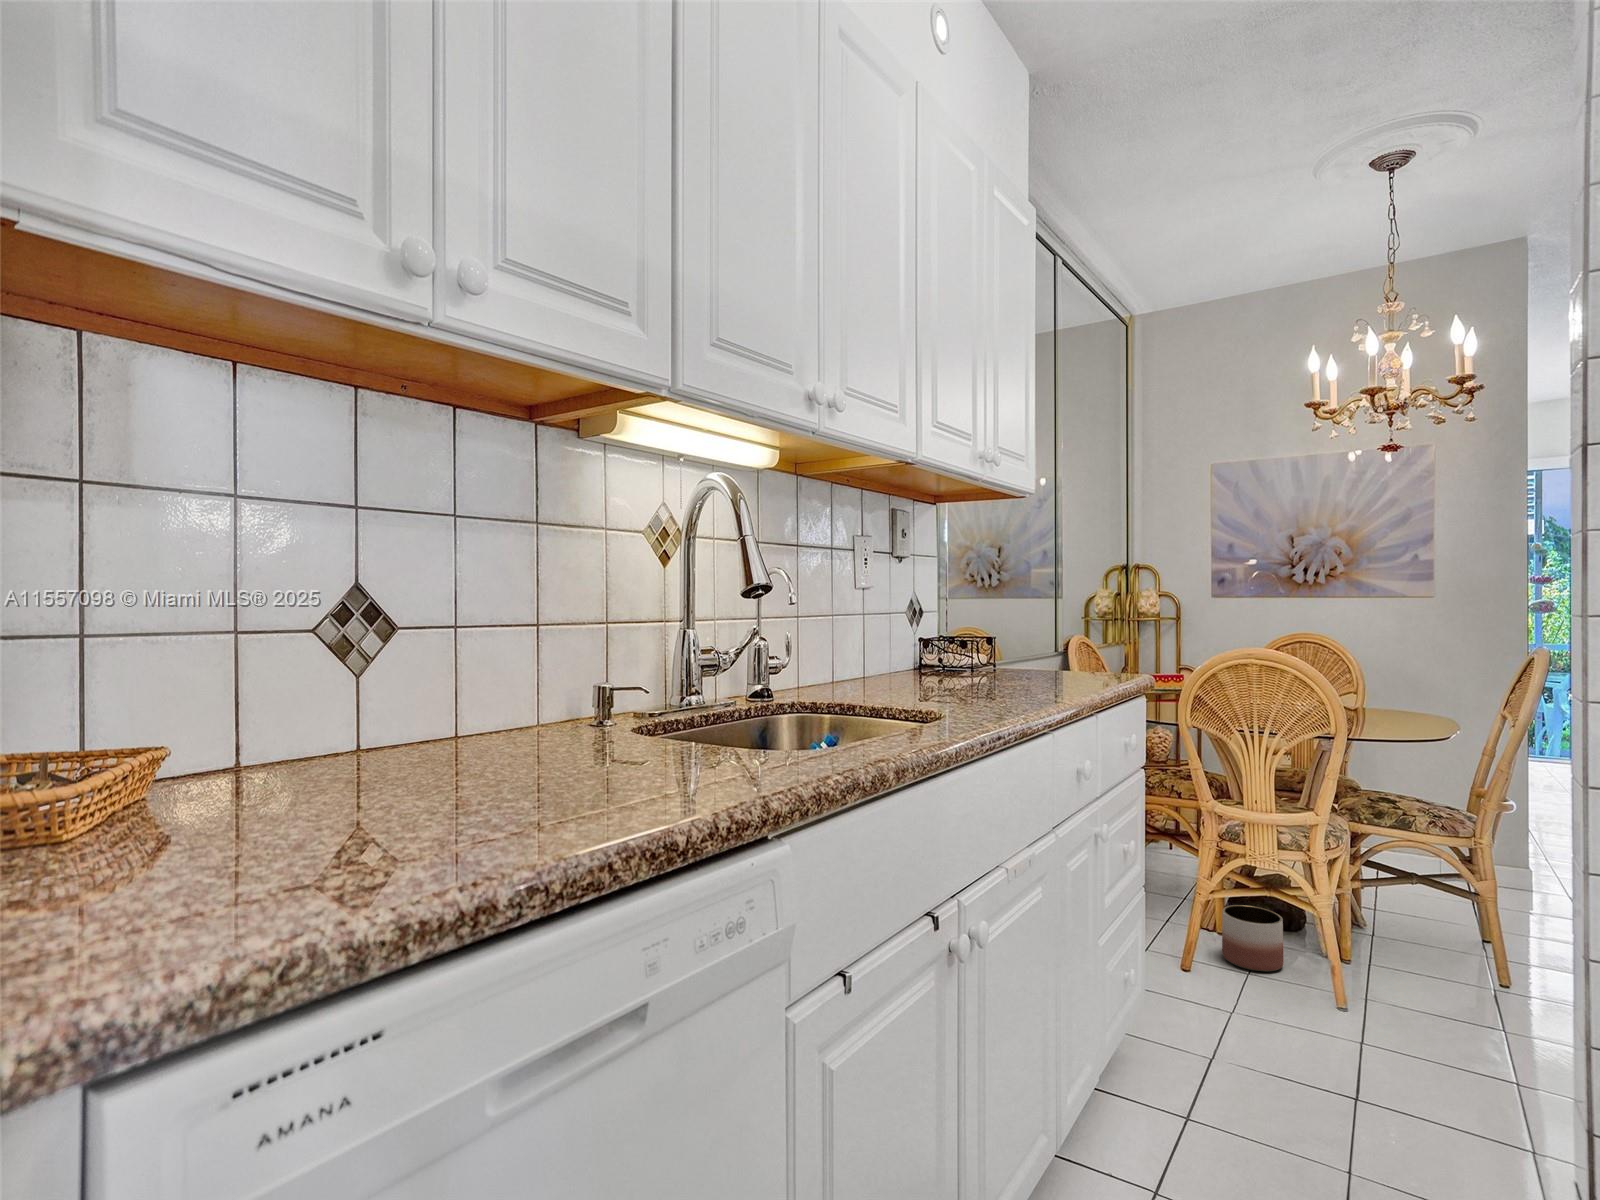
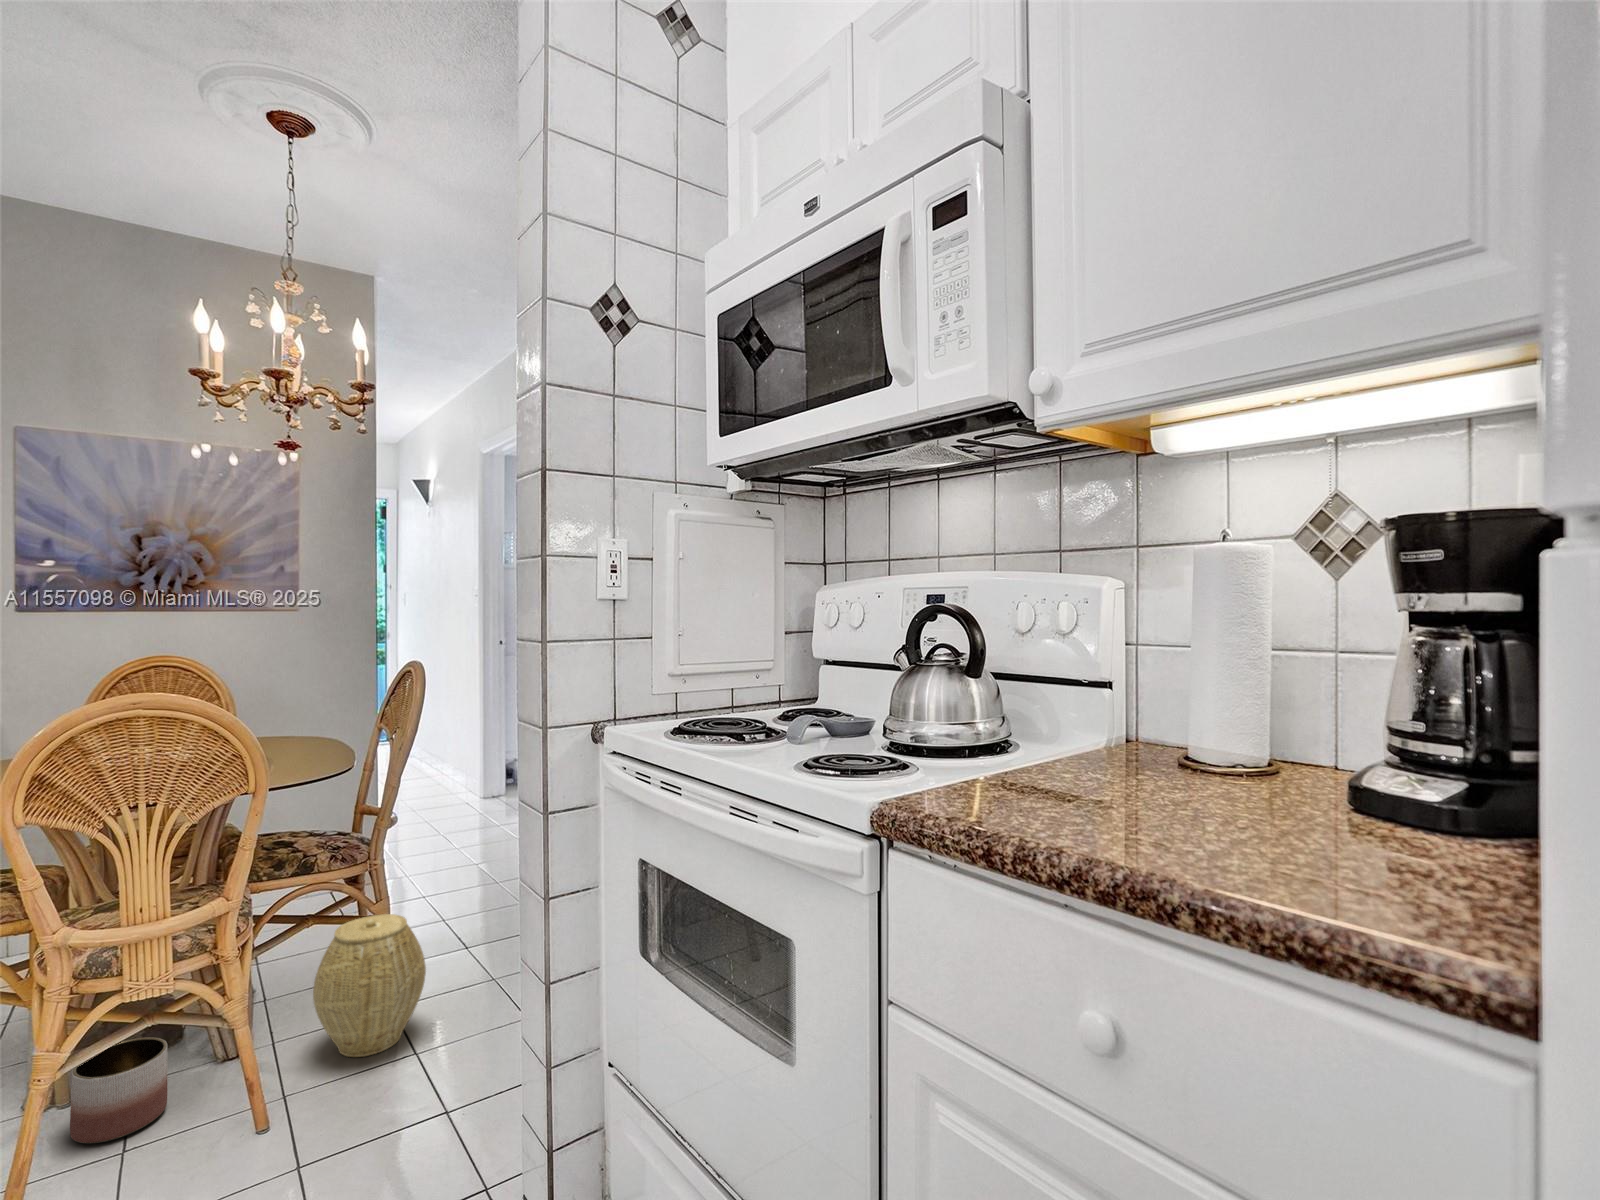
woven basket: none [1402,882,1525,1019] -> present [313,914,426,1057]

